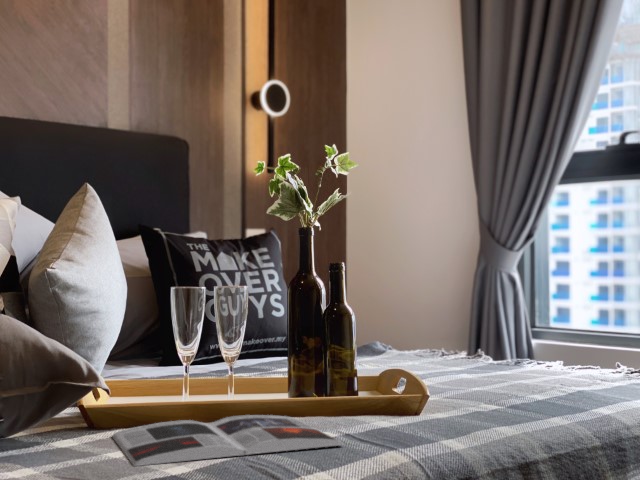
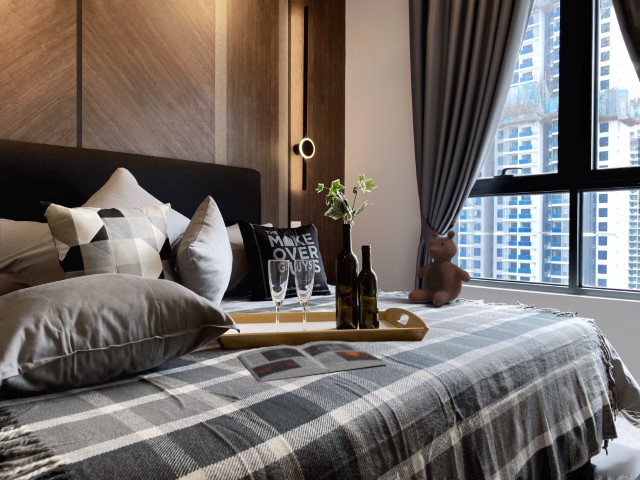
stuffed bear: none [430,240,535,370] -> present [408,231,470,306]

